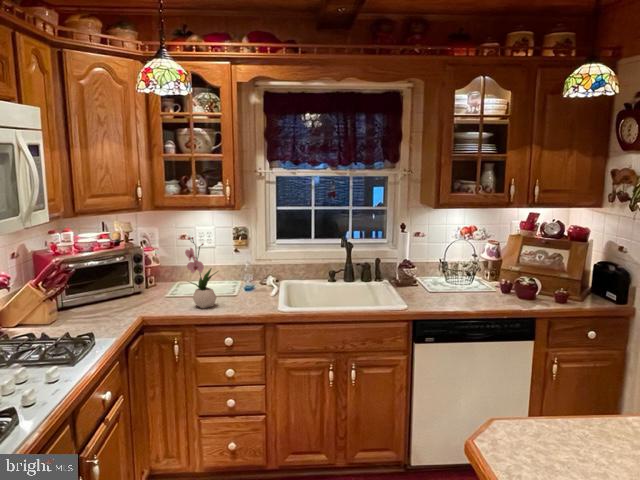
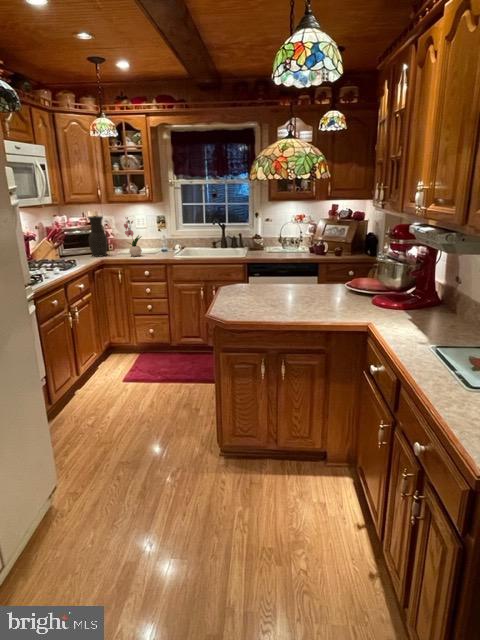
vase: none [116,235,151,310] -> present [88,216,108,257]

